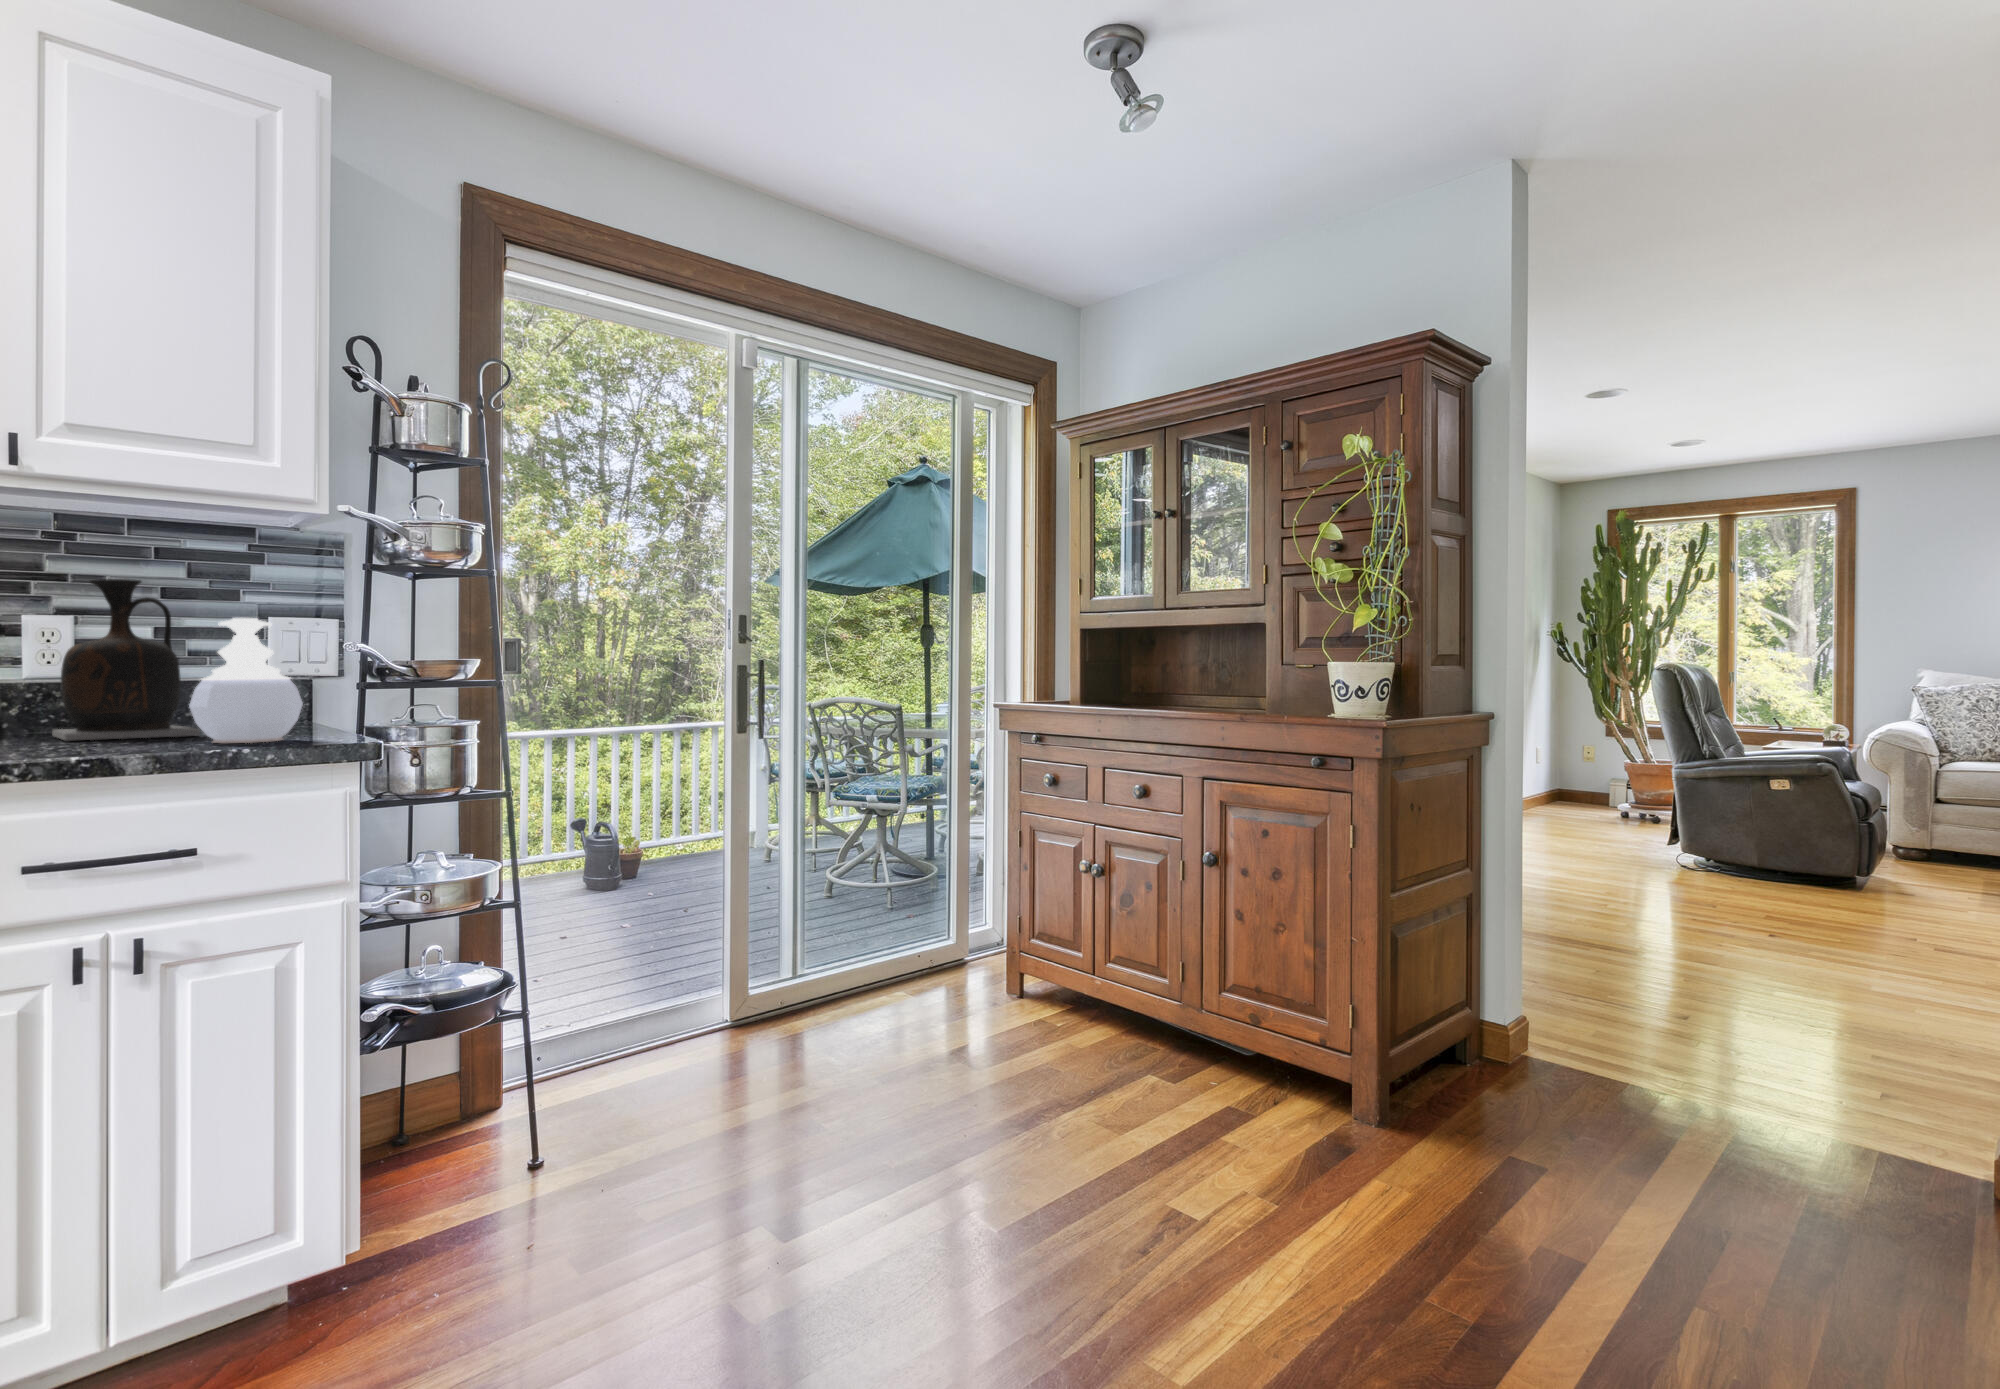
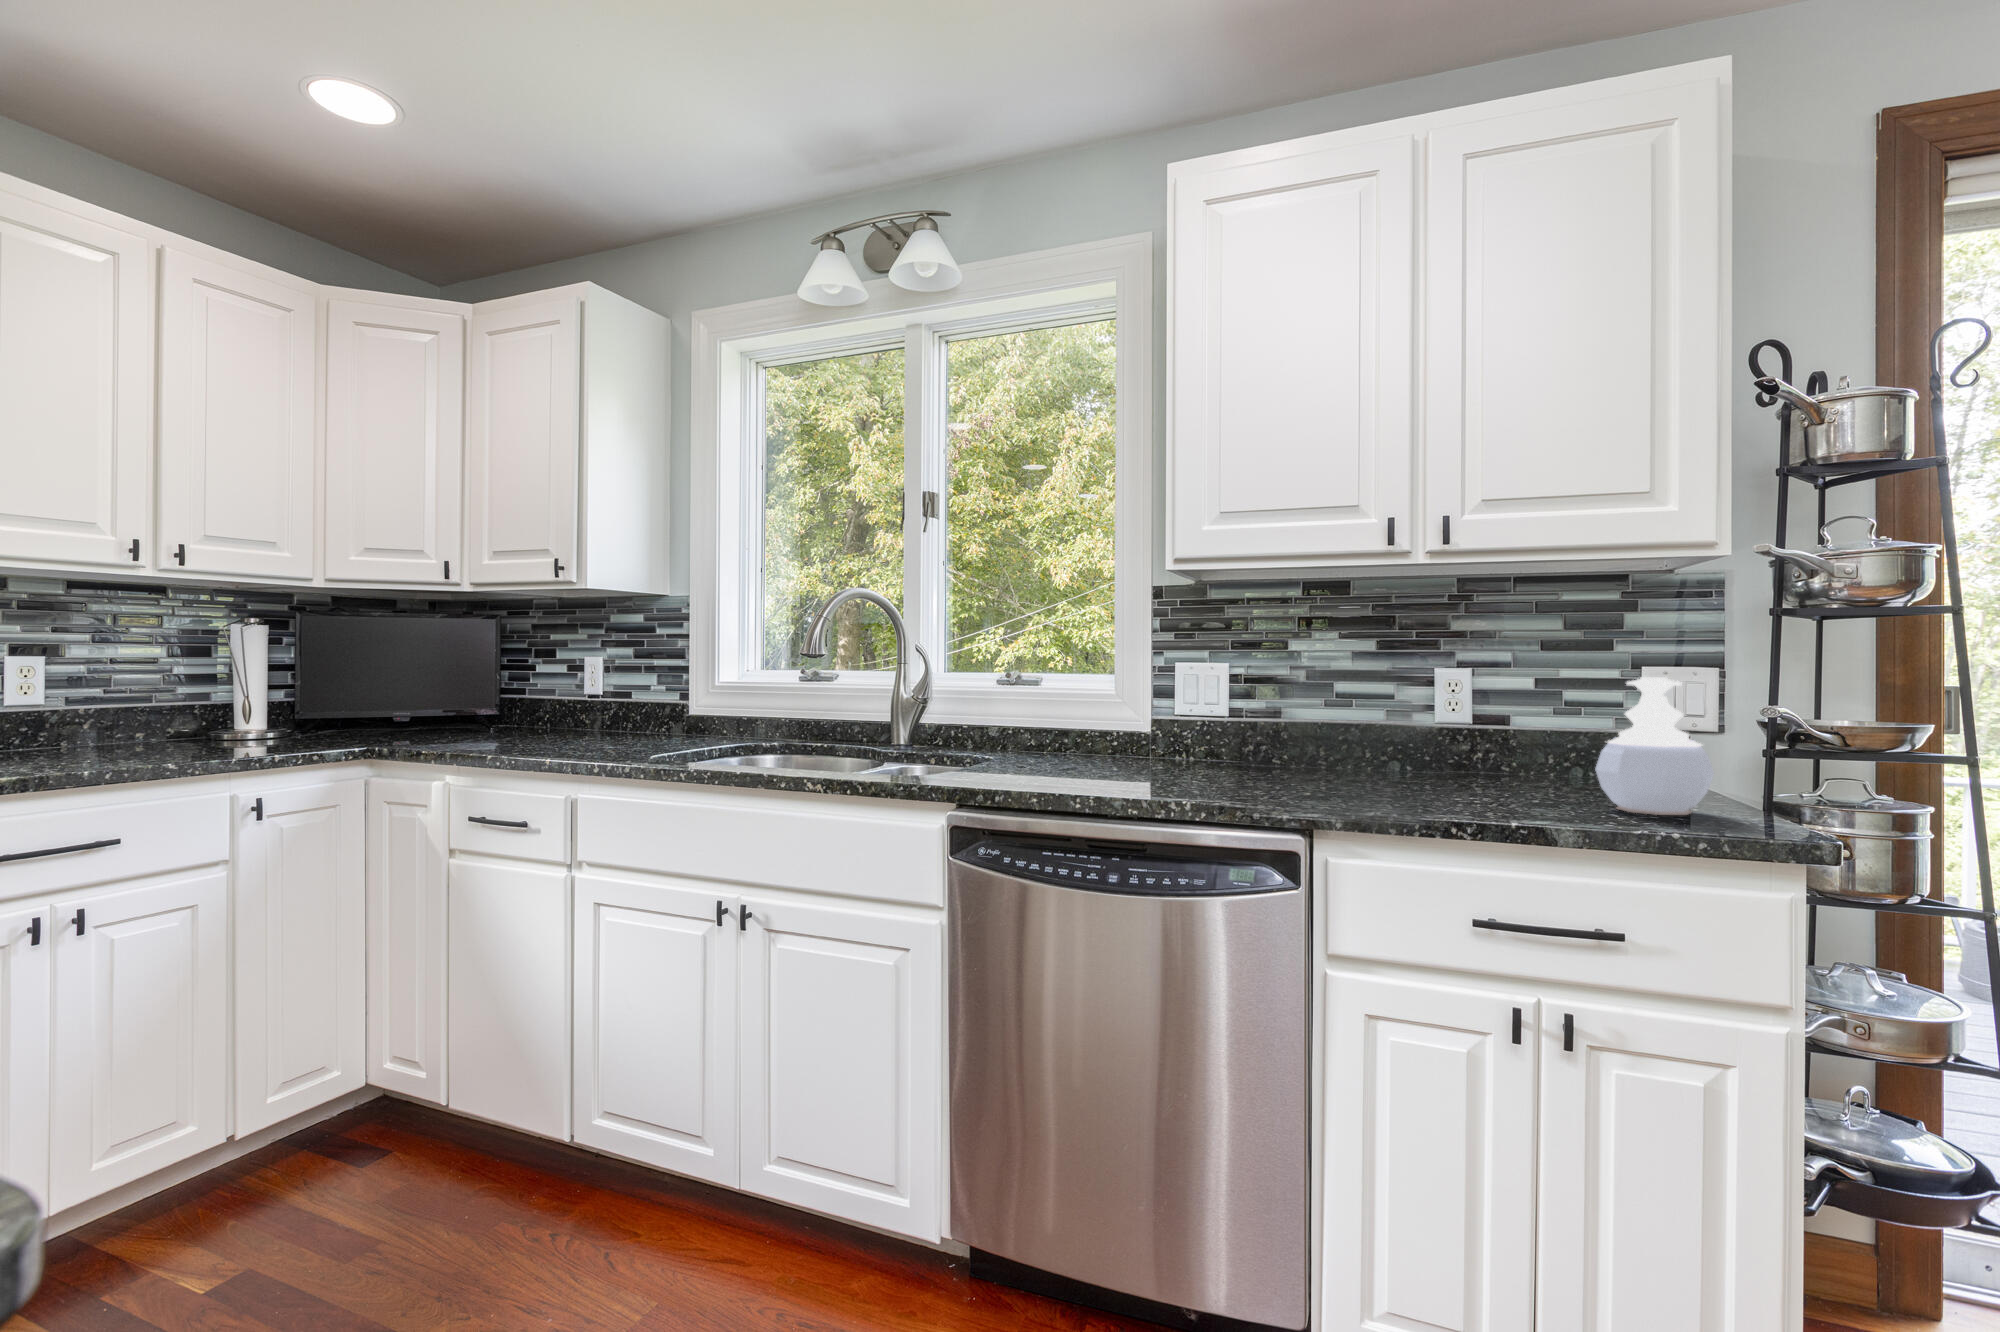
vase: present [52,579,200,741] -> none [1452,635,1585,791]

